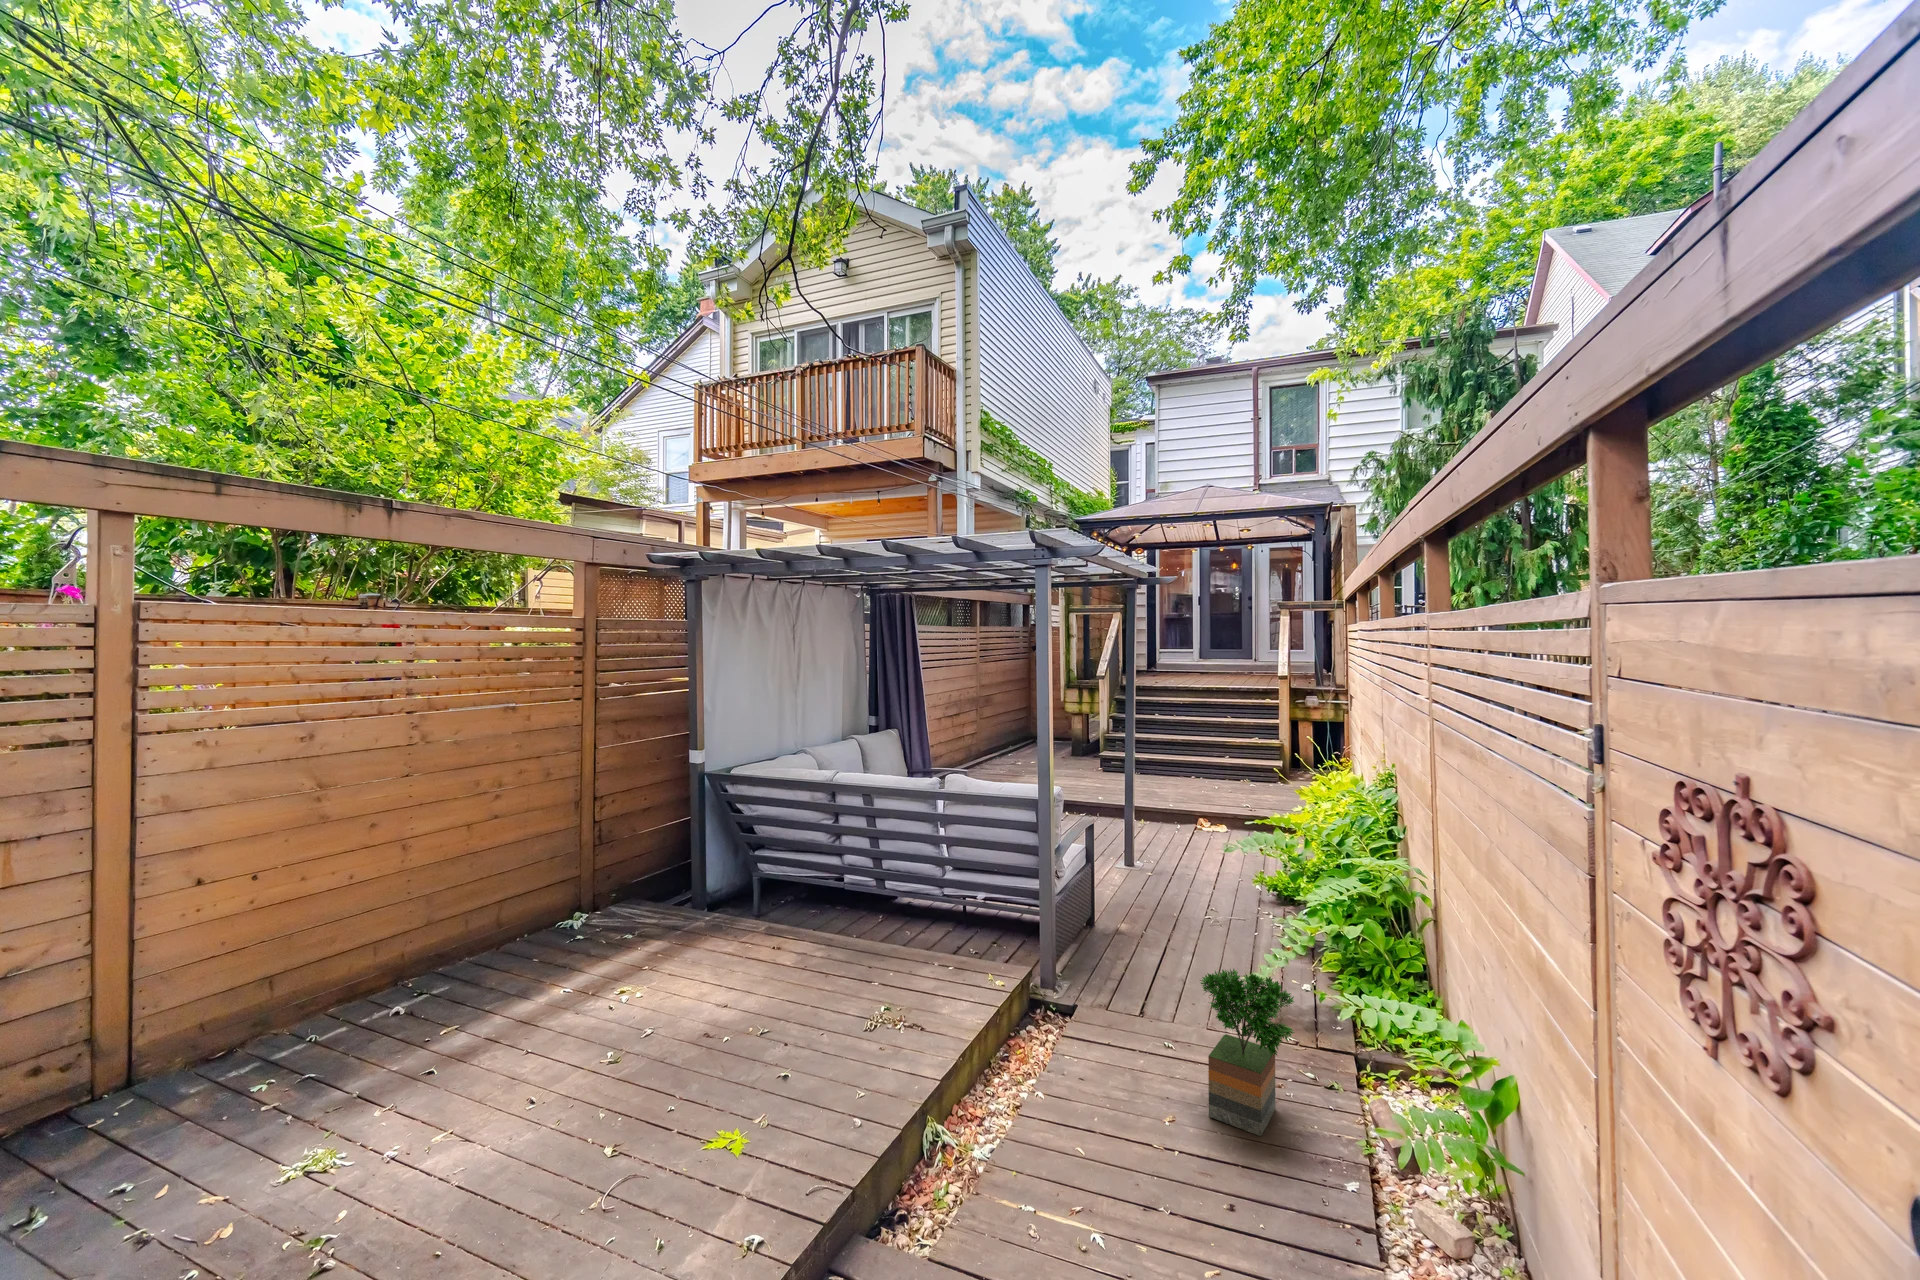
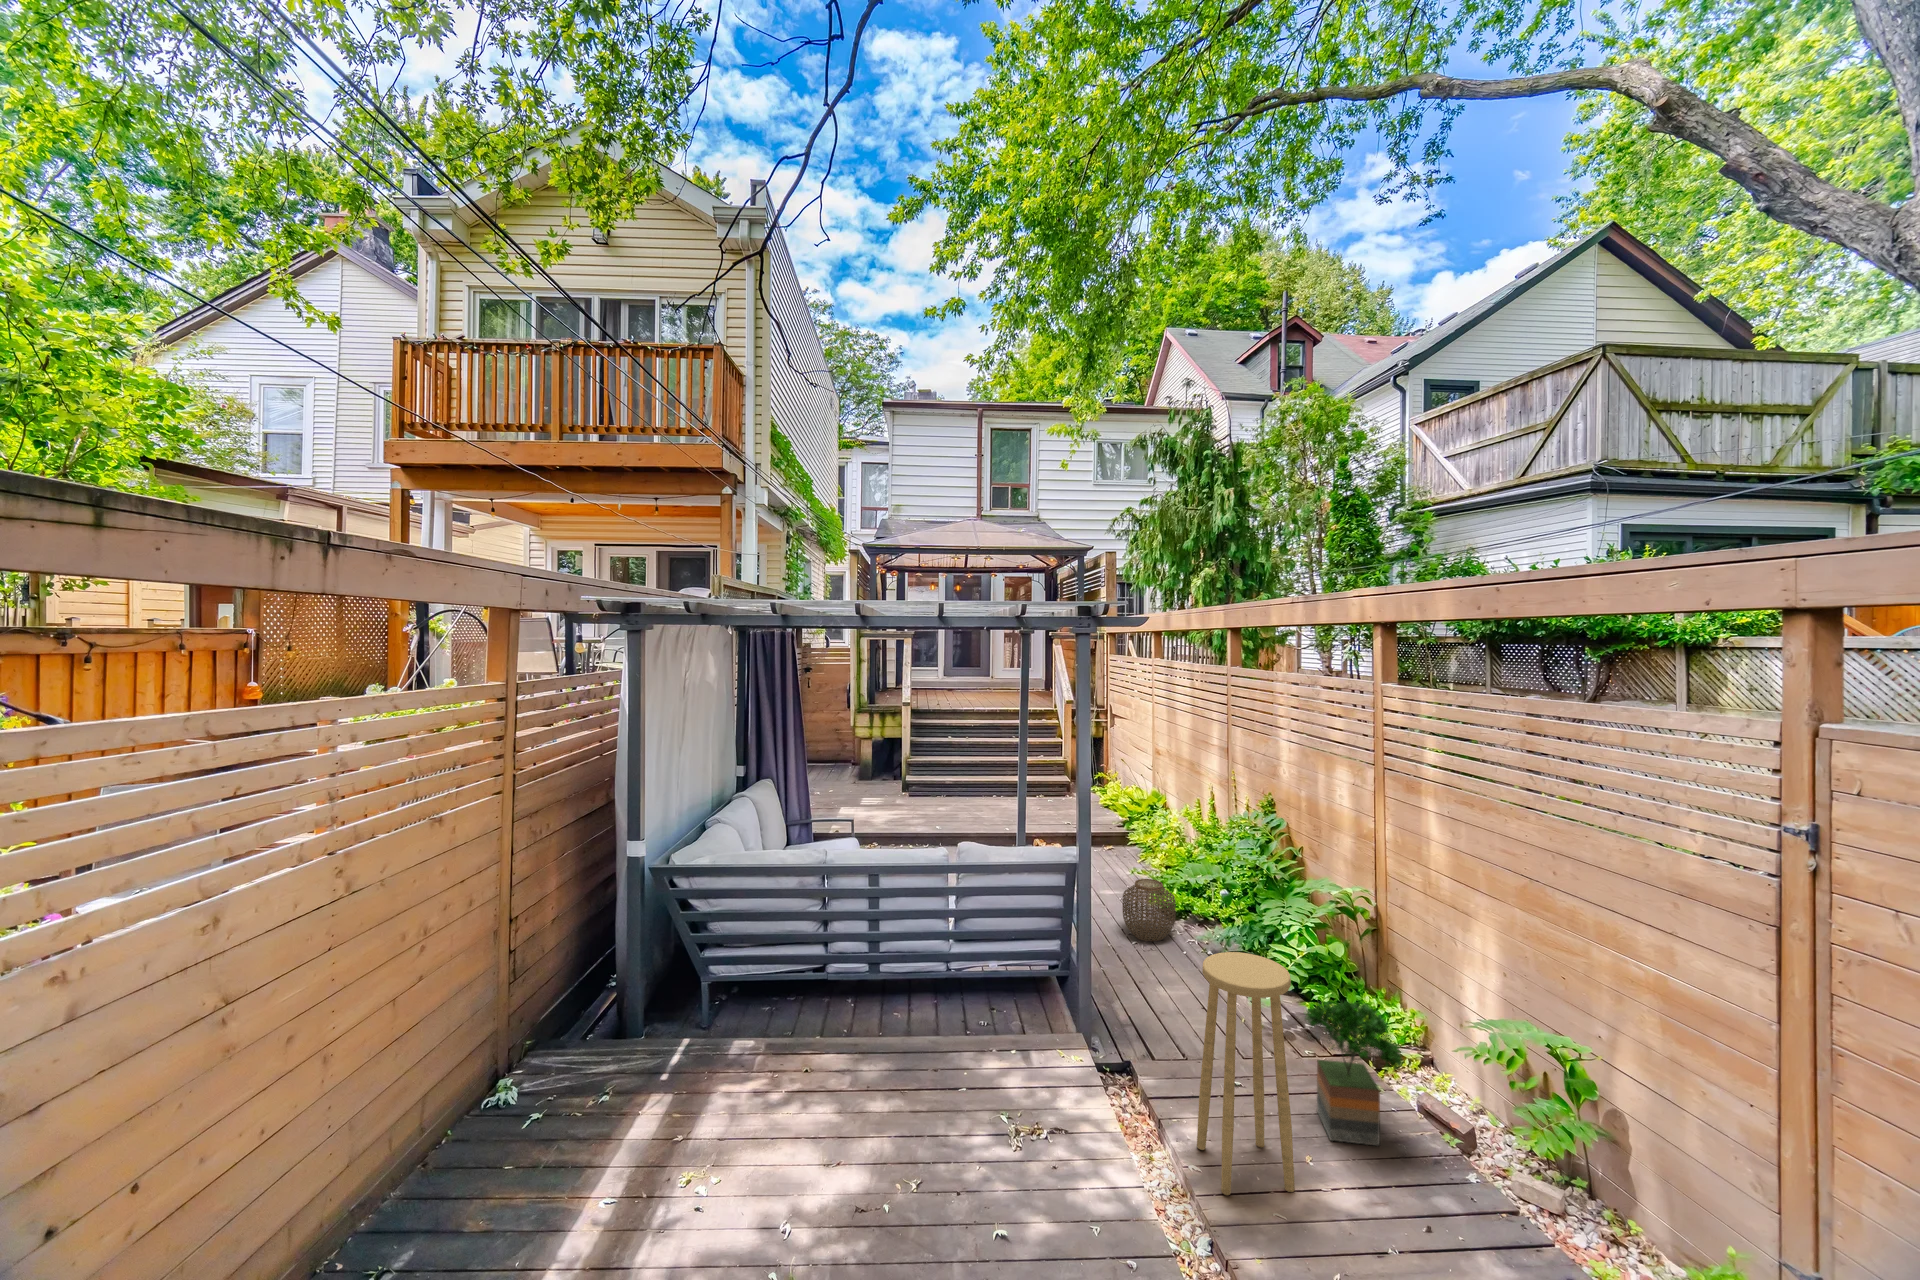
woven basket: none [1192,853,1251,920] -> present [1123,879,1176,942]
stool: none [1048,893,1136,1142] -> present [1197,952,1295,1195]

